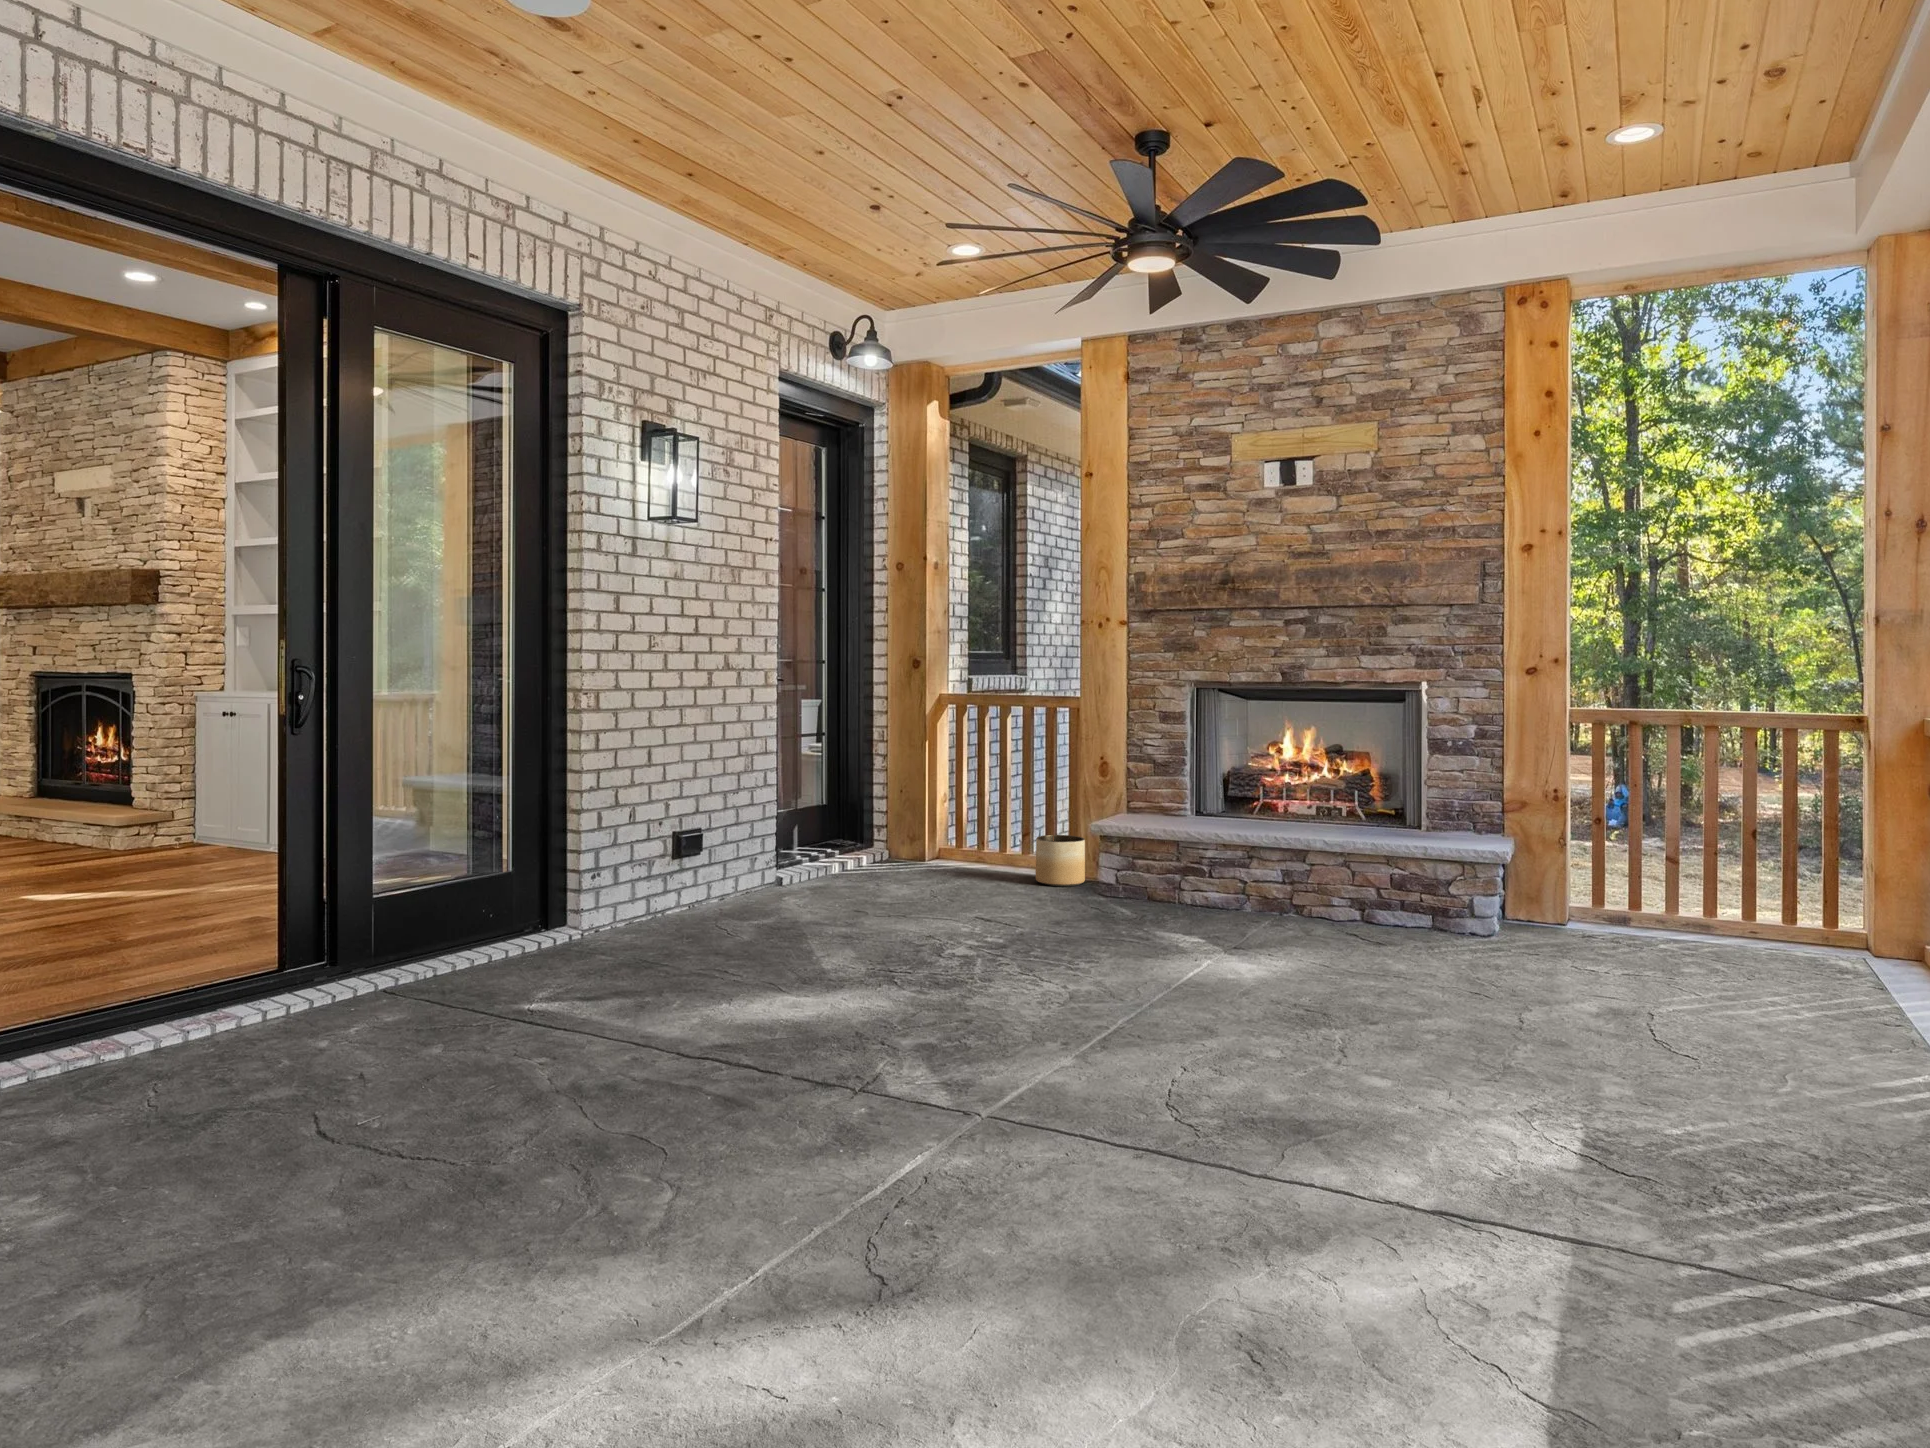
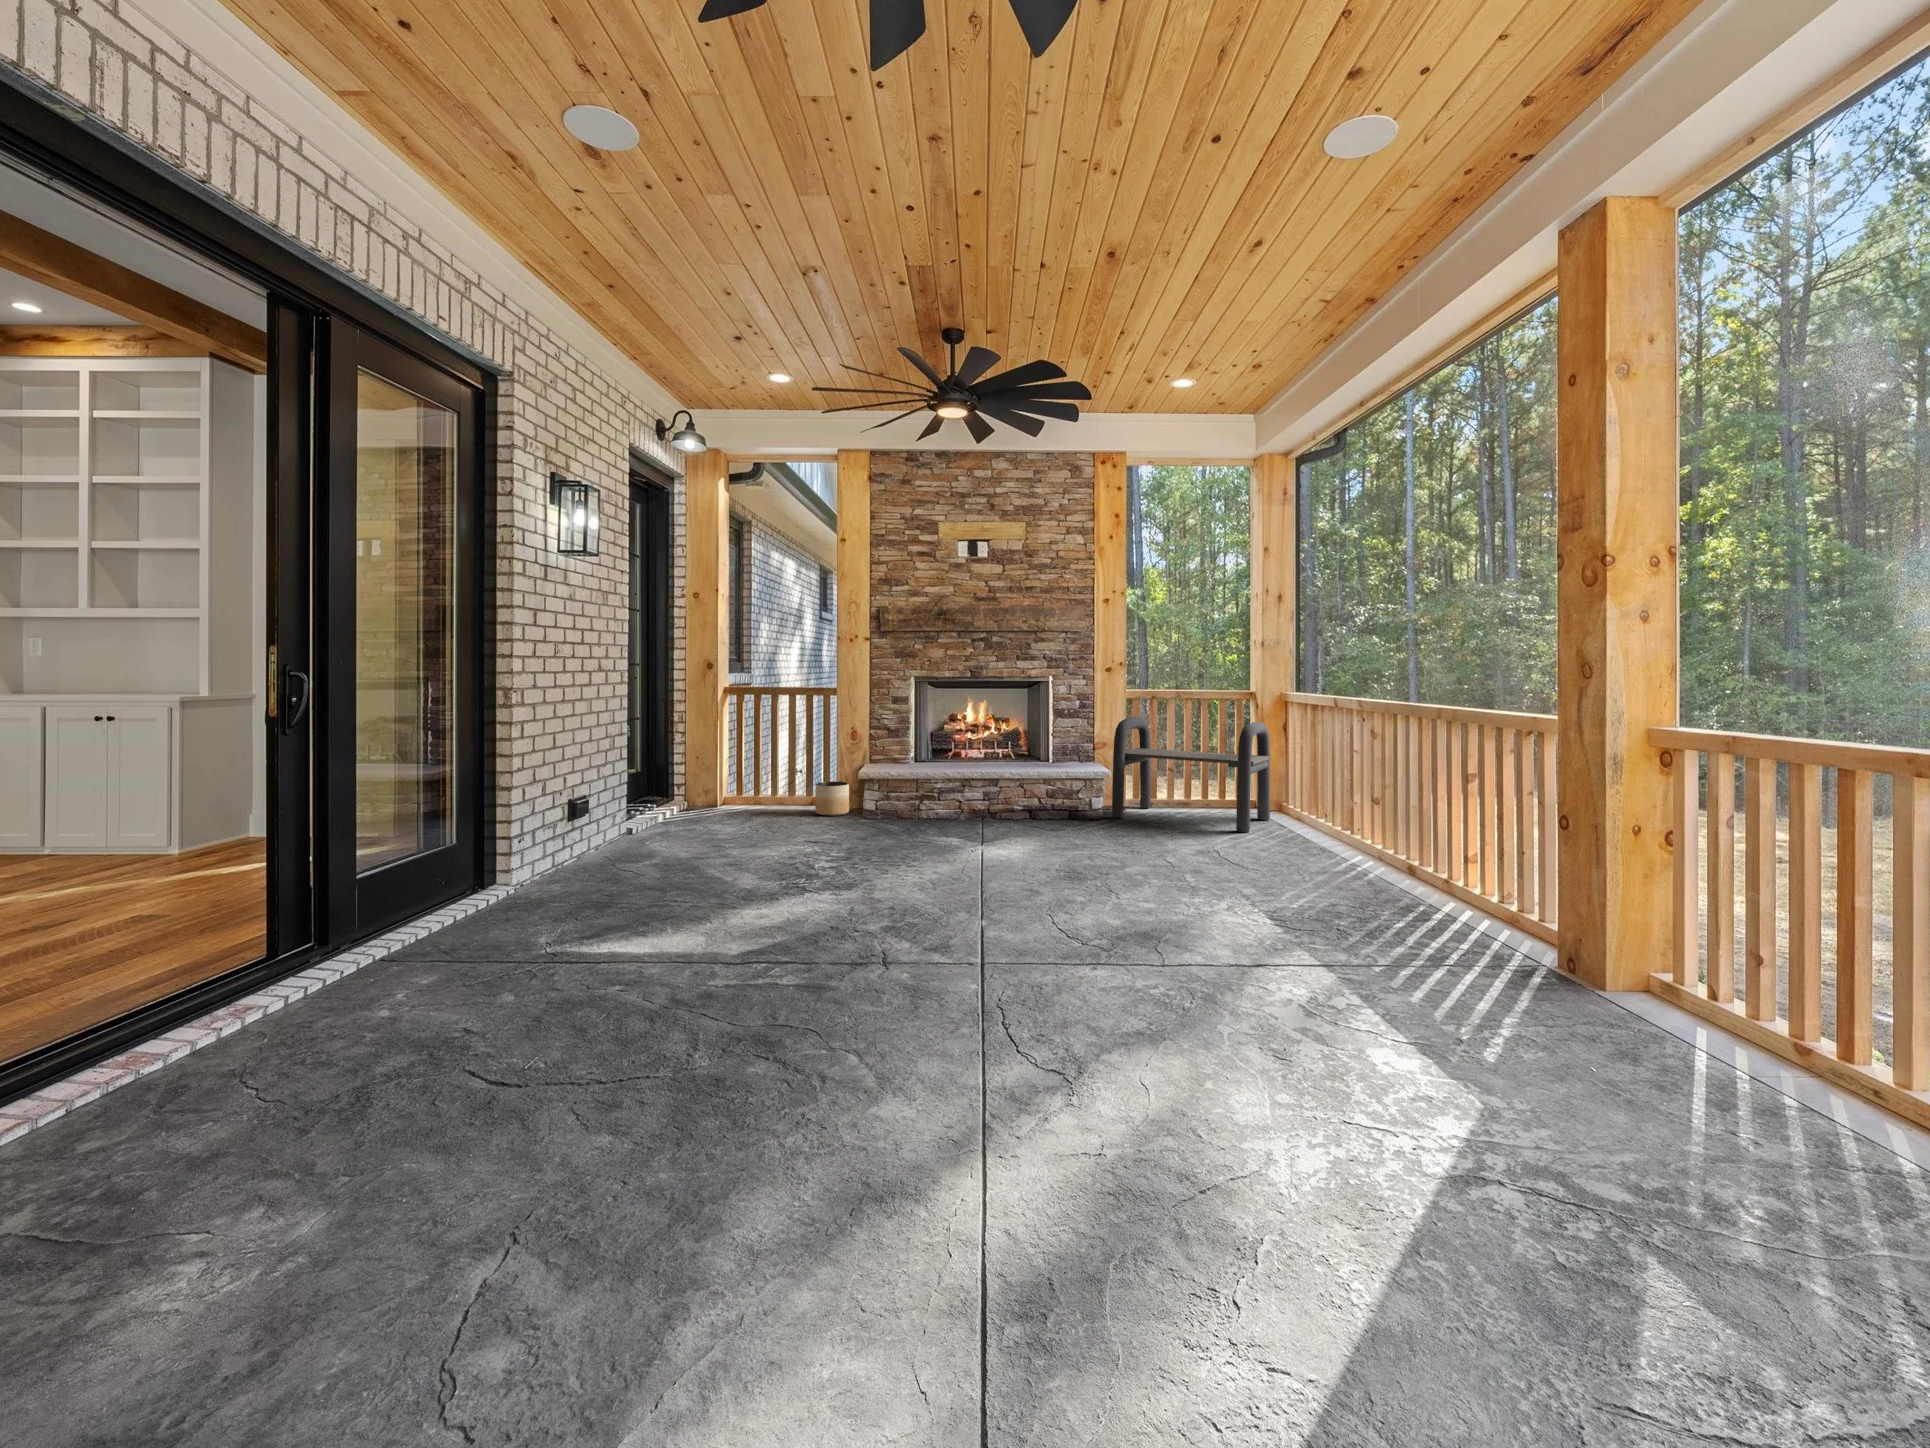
bench: none [1516,756,1868,992] -> present [1112,717,1270,833]

